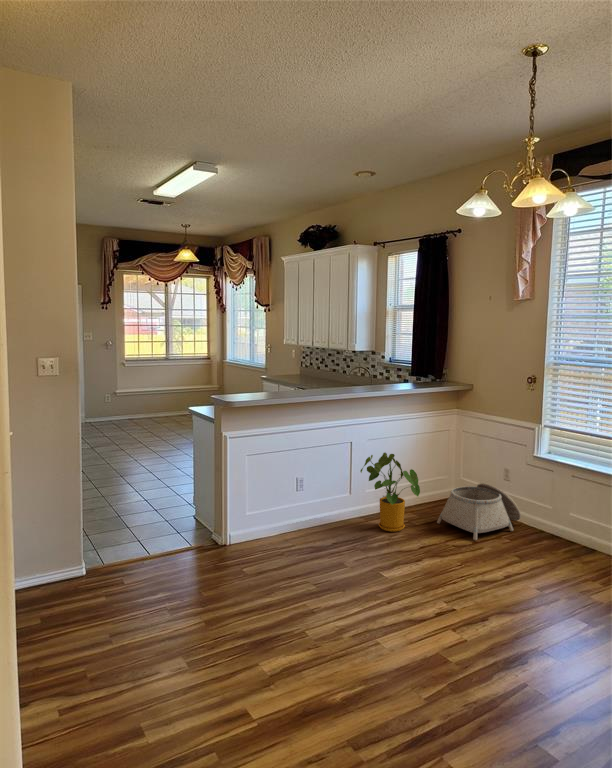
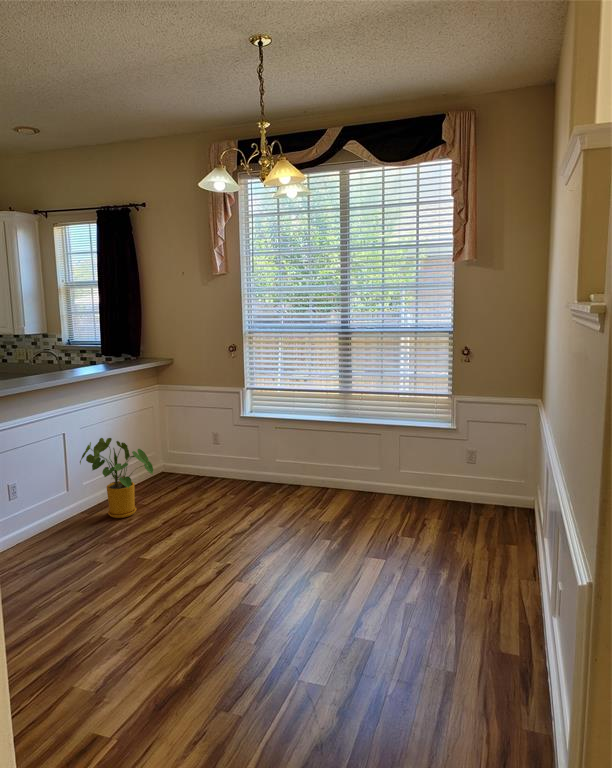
basket: present [437,483,521,540] -> none [163,450,236,503]

